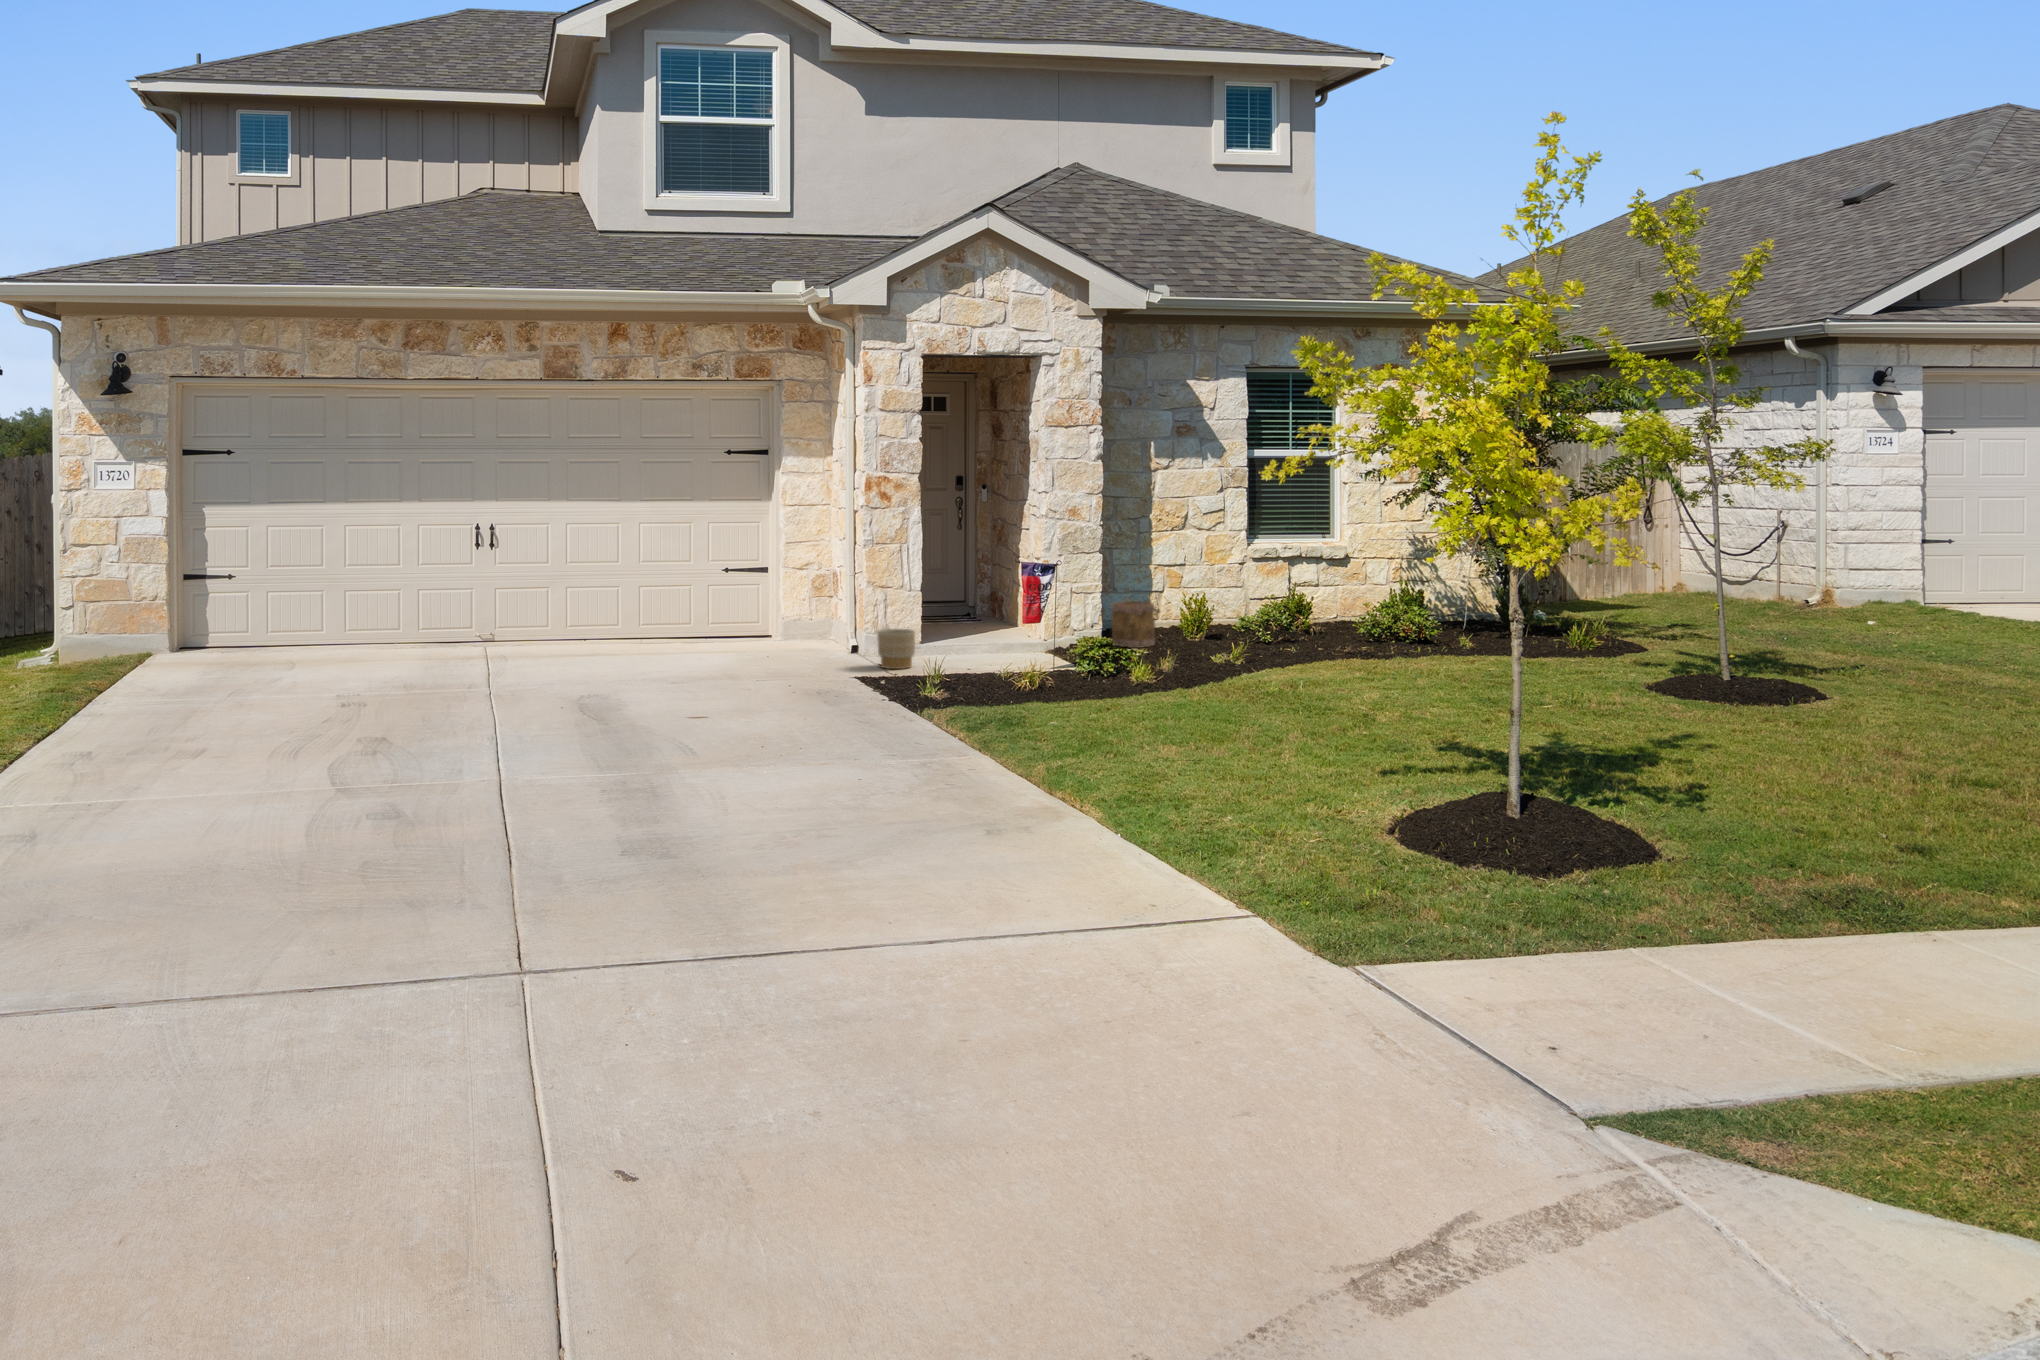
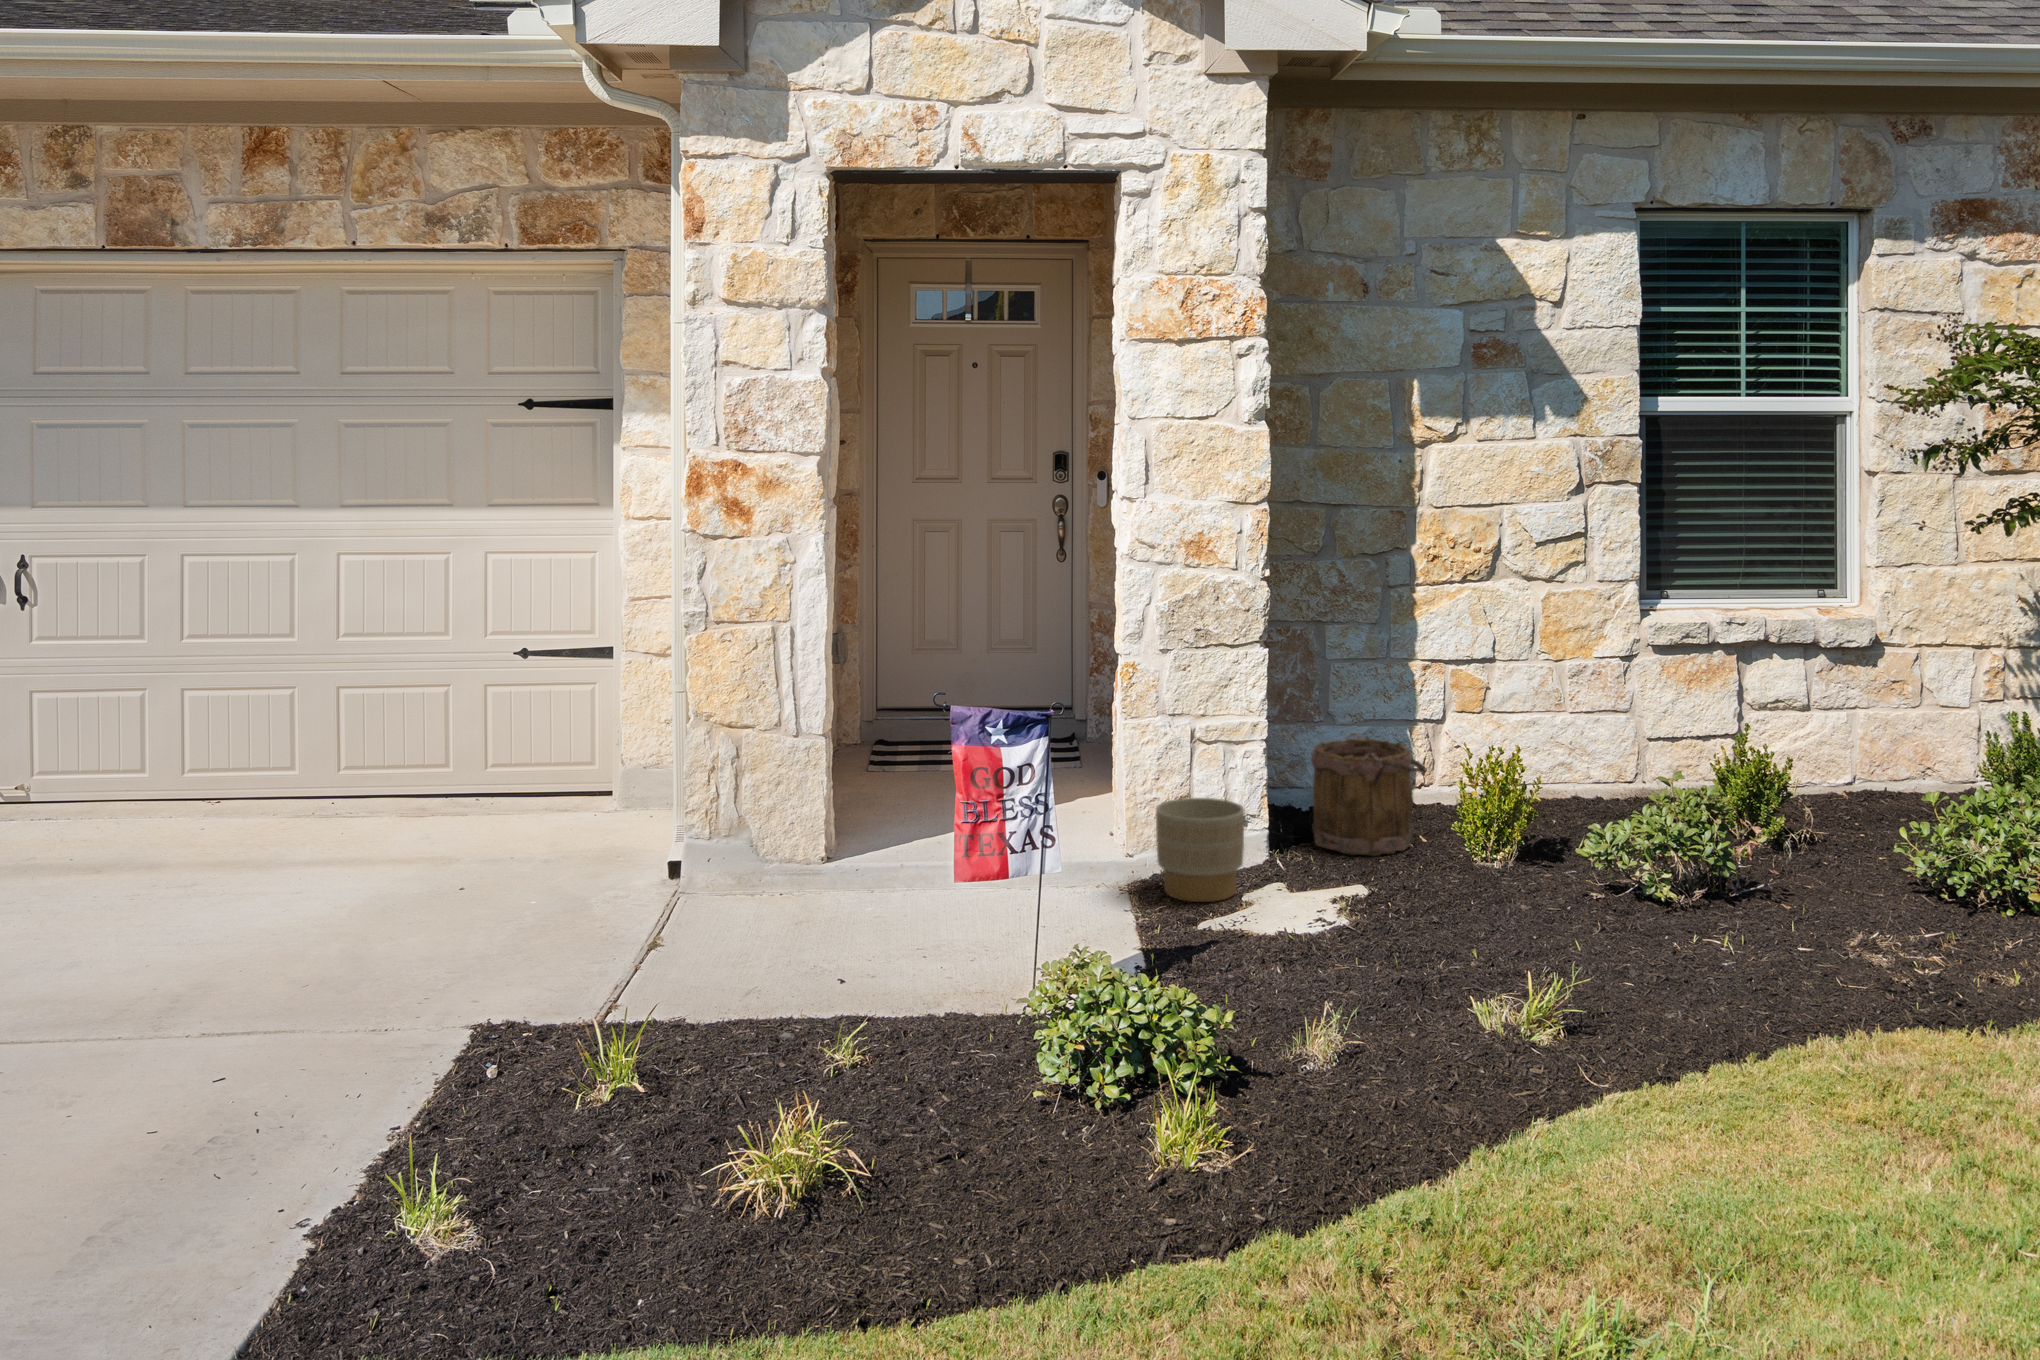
planter: present [877,629,915,669] -> present [1156,798,1244,902]

